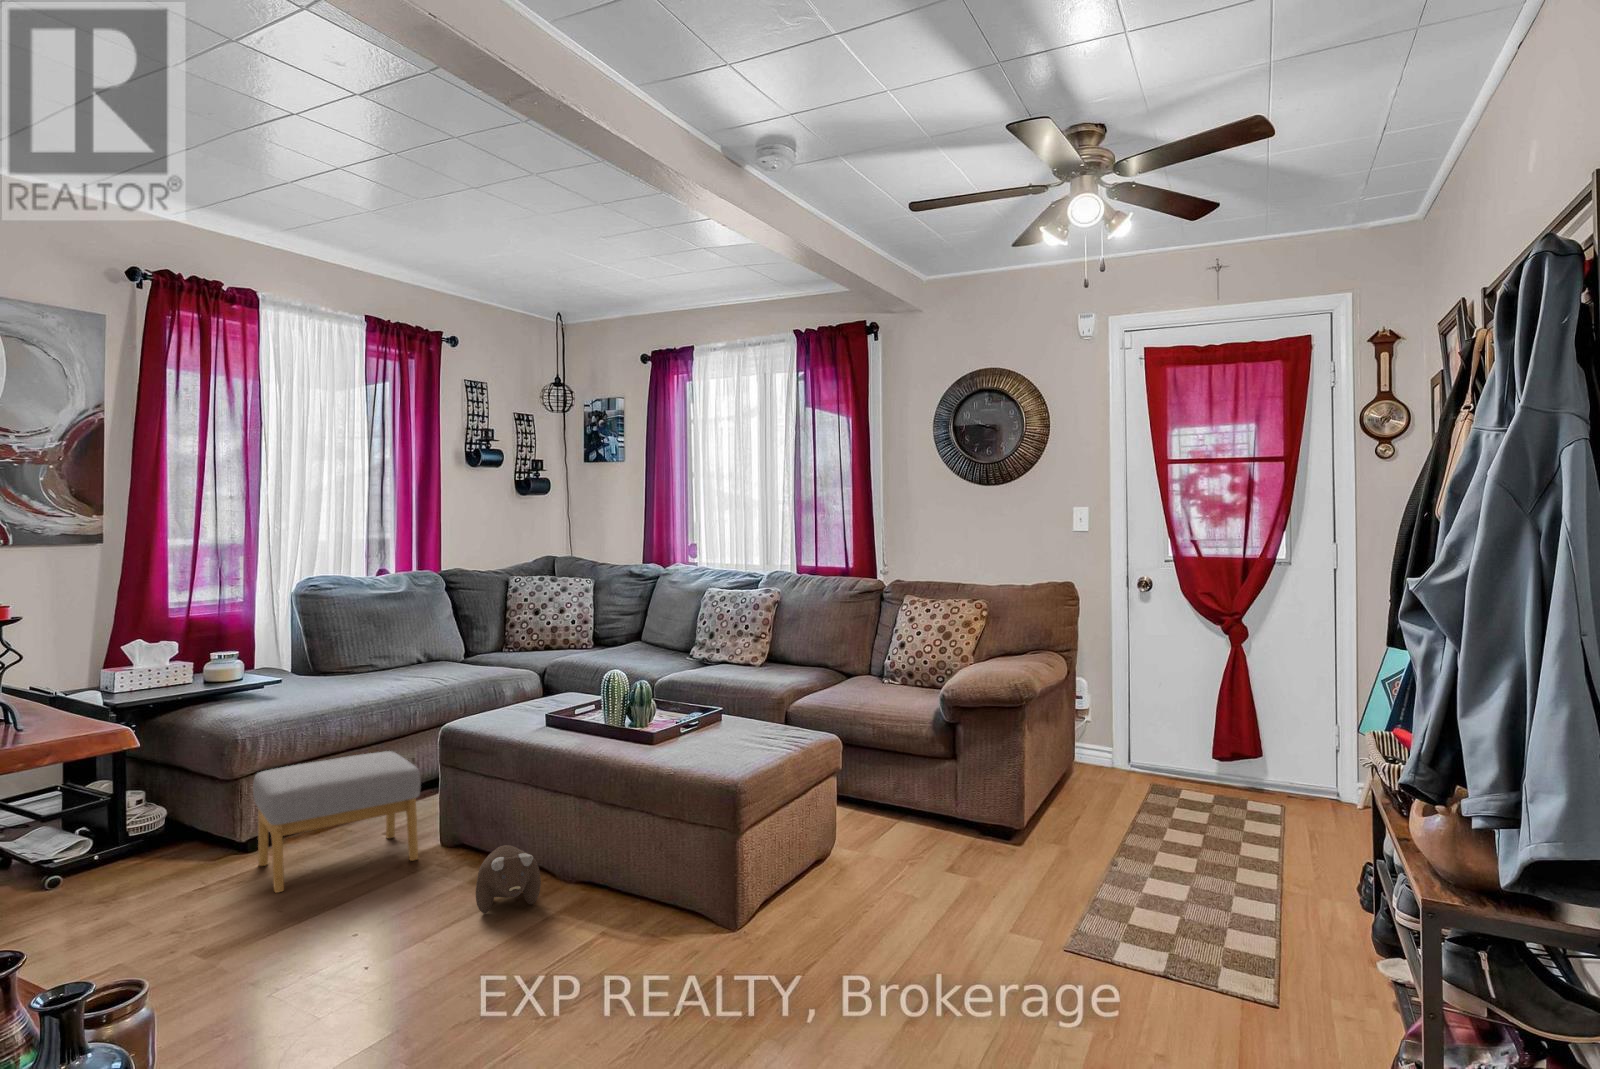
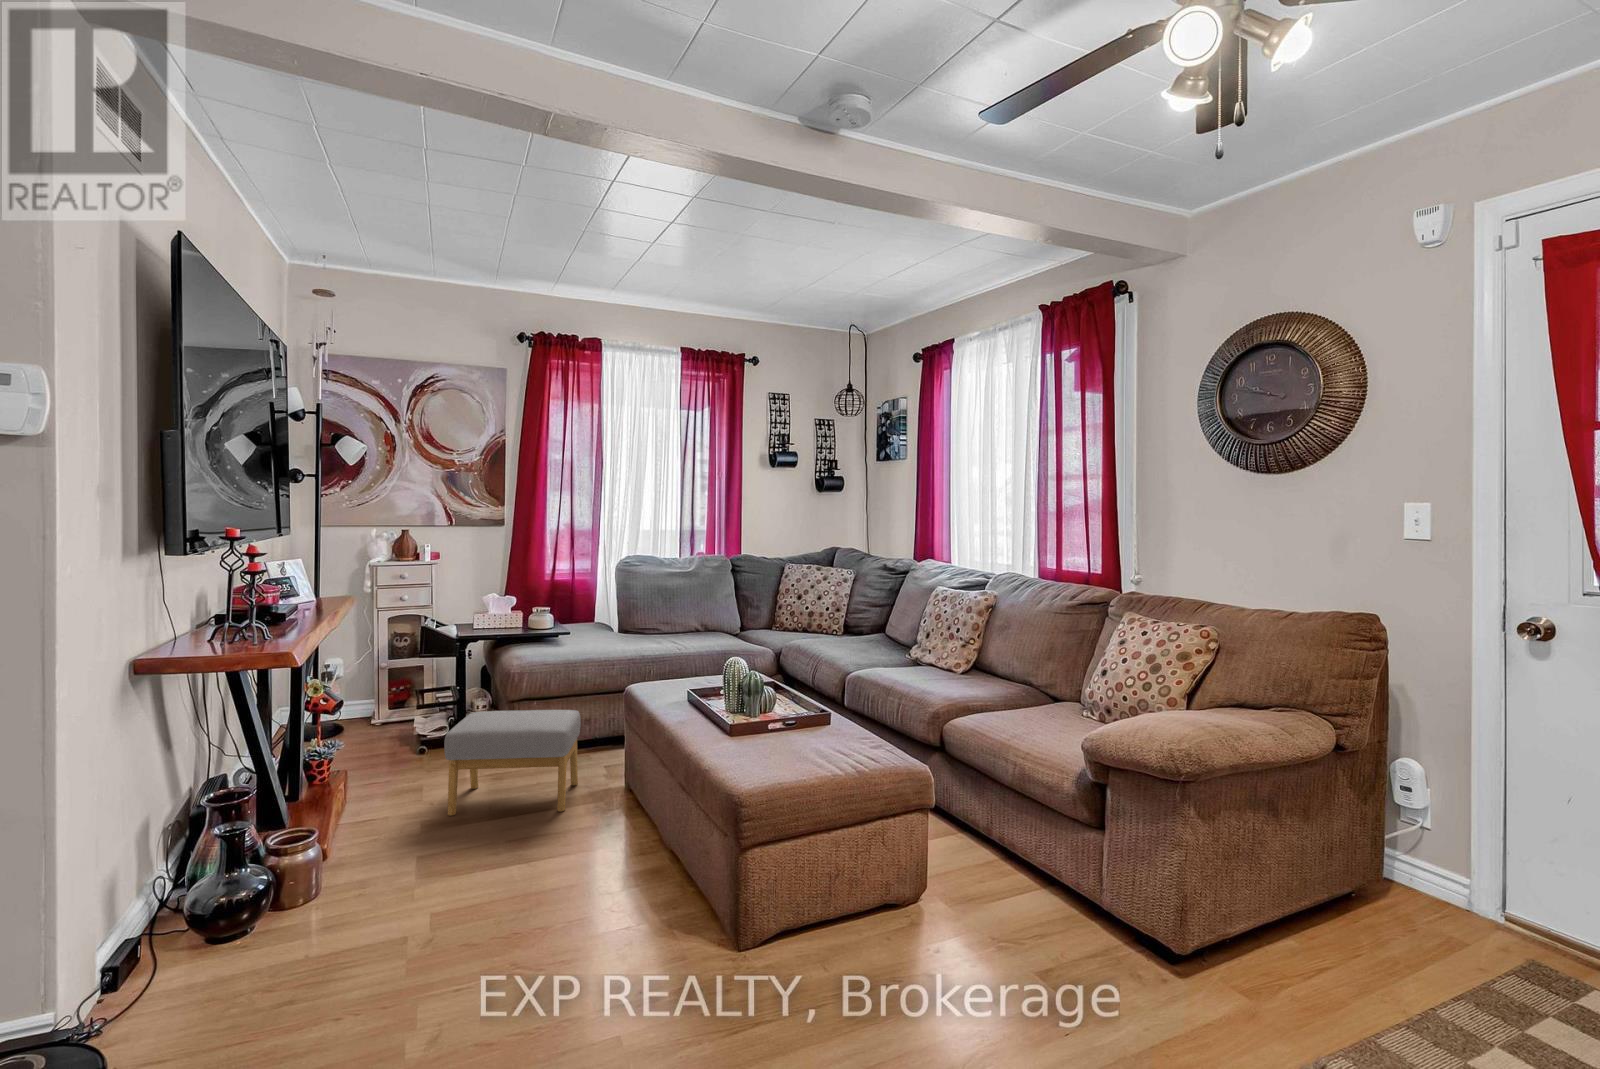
plush toy: present [476,845,541,913] -> none [525,821,591,885]

